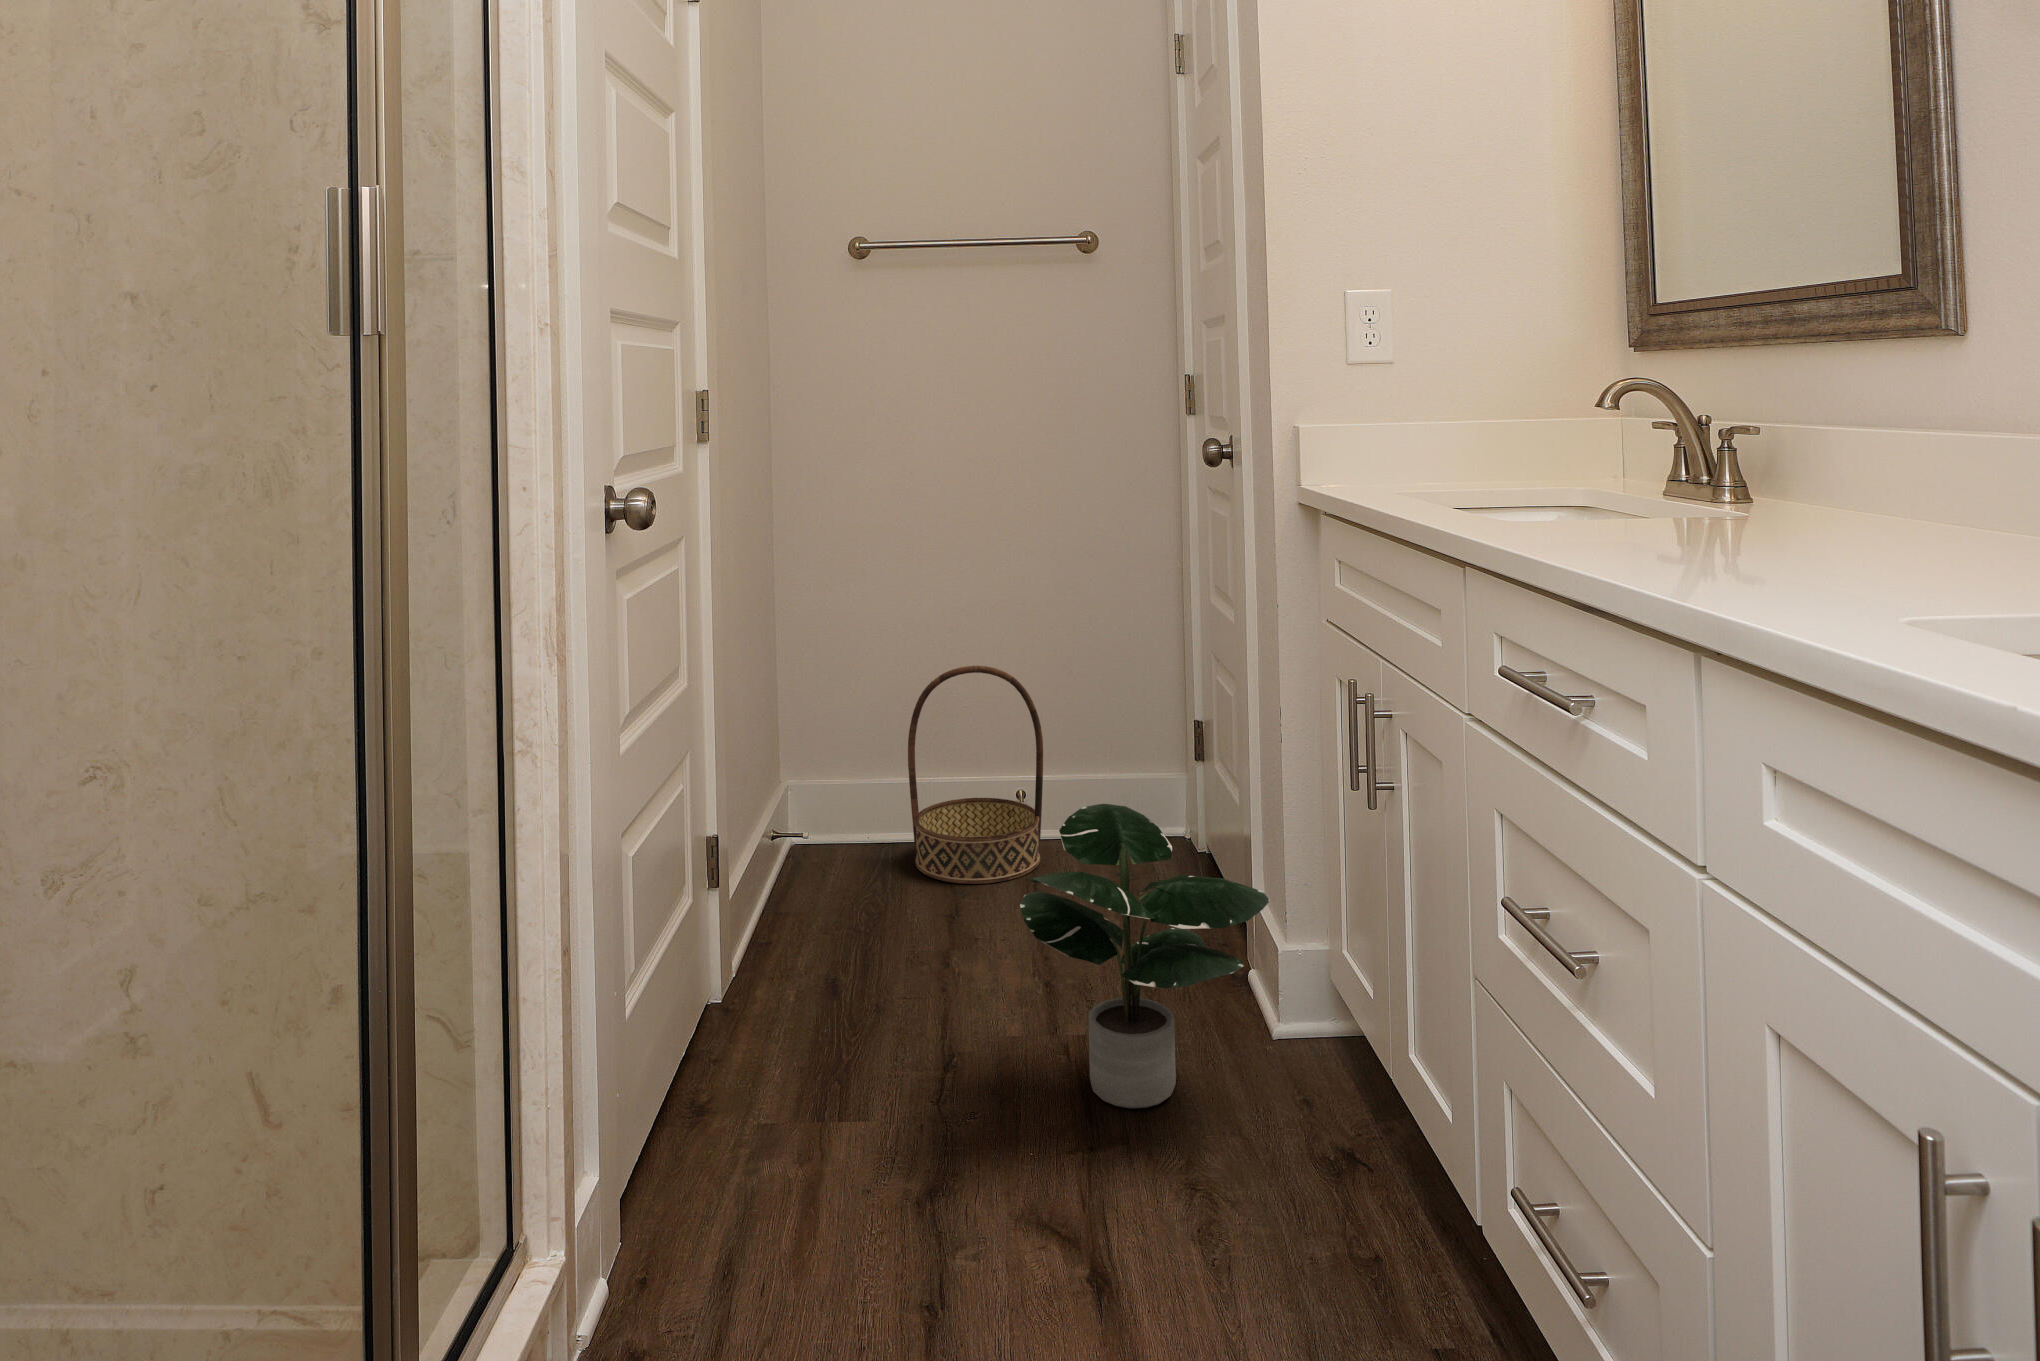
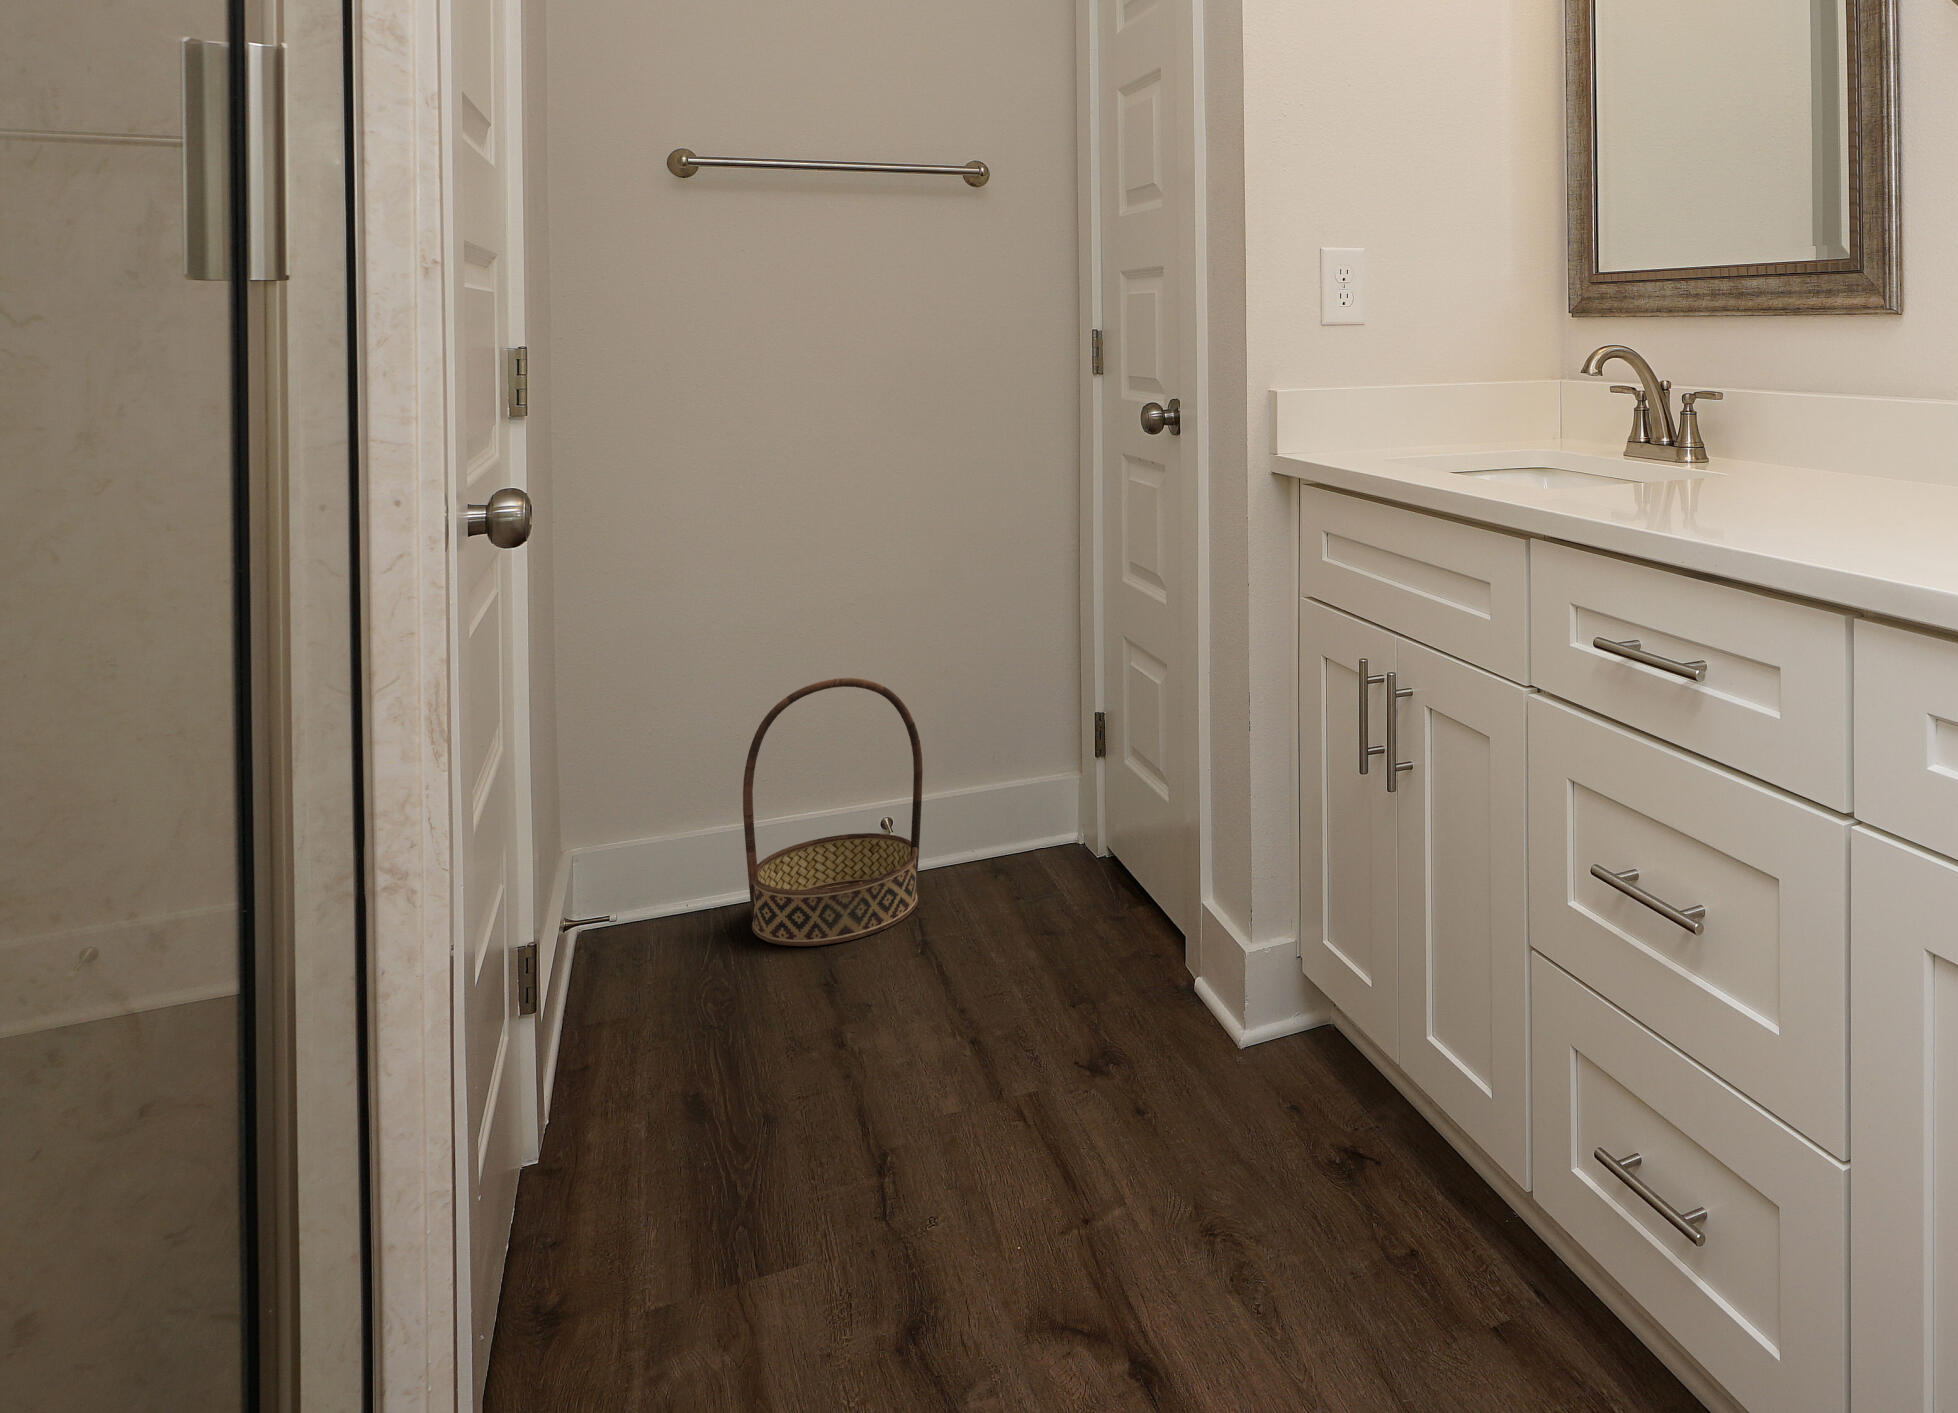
potted plant: present [1020,803,1270,1109] -> none [975,825,1267,1168]

